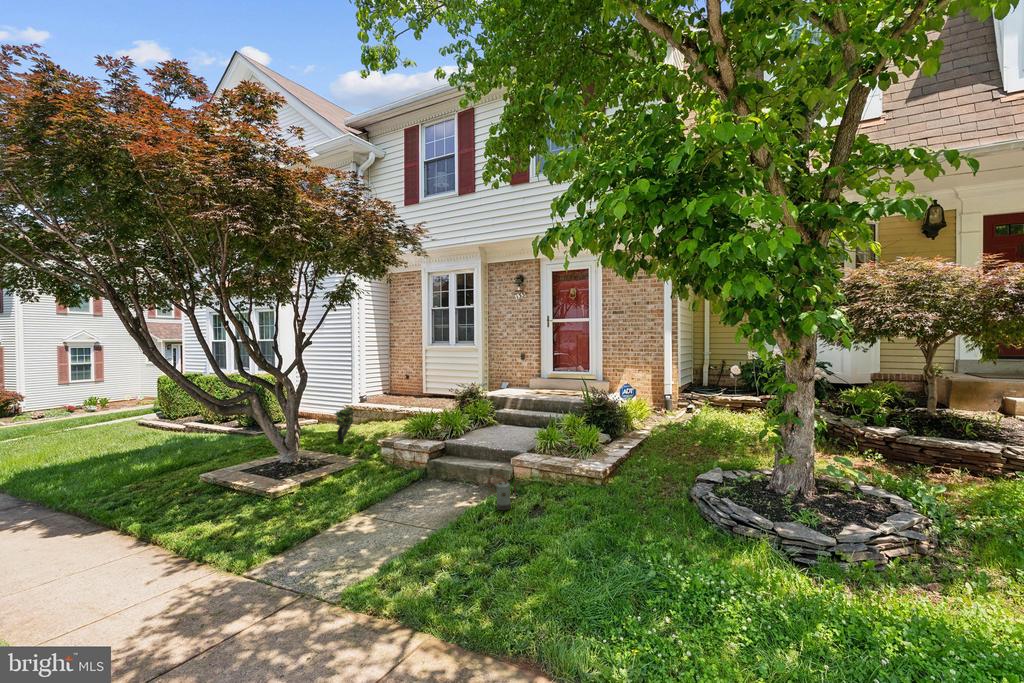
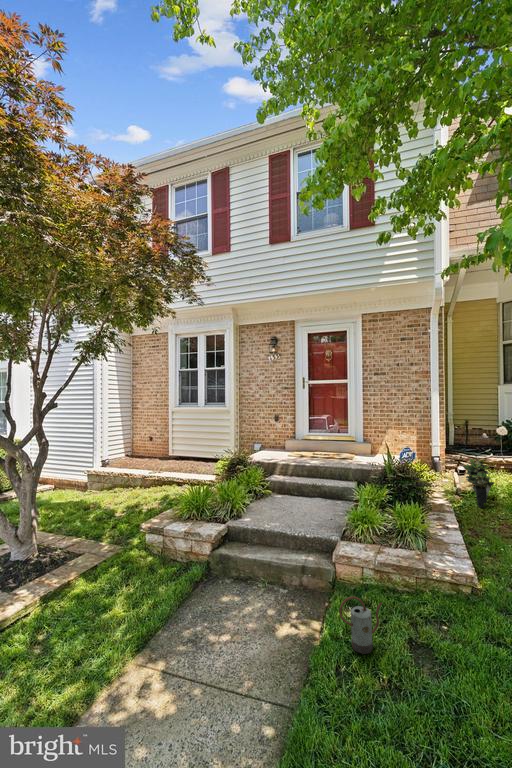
potted plant: present [335,407,354,443] -> present [464,459,494,508]

